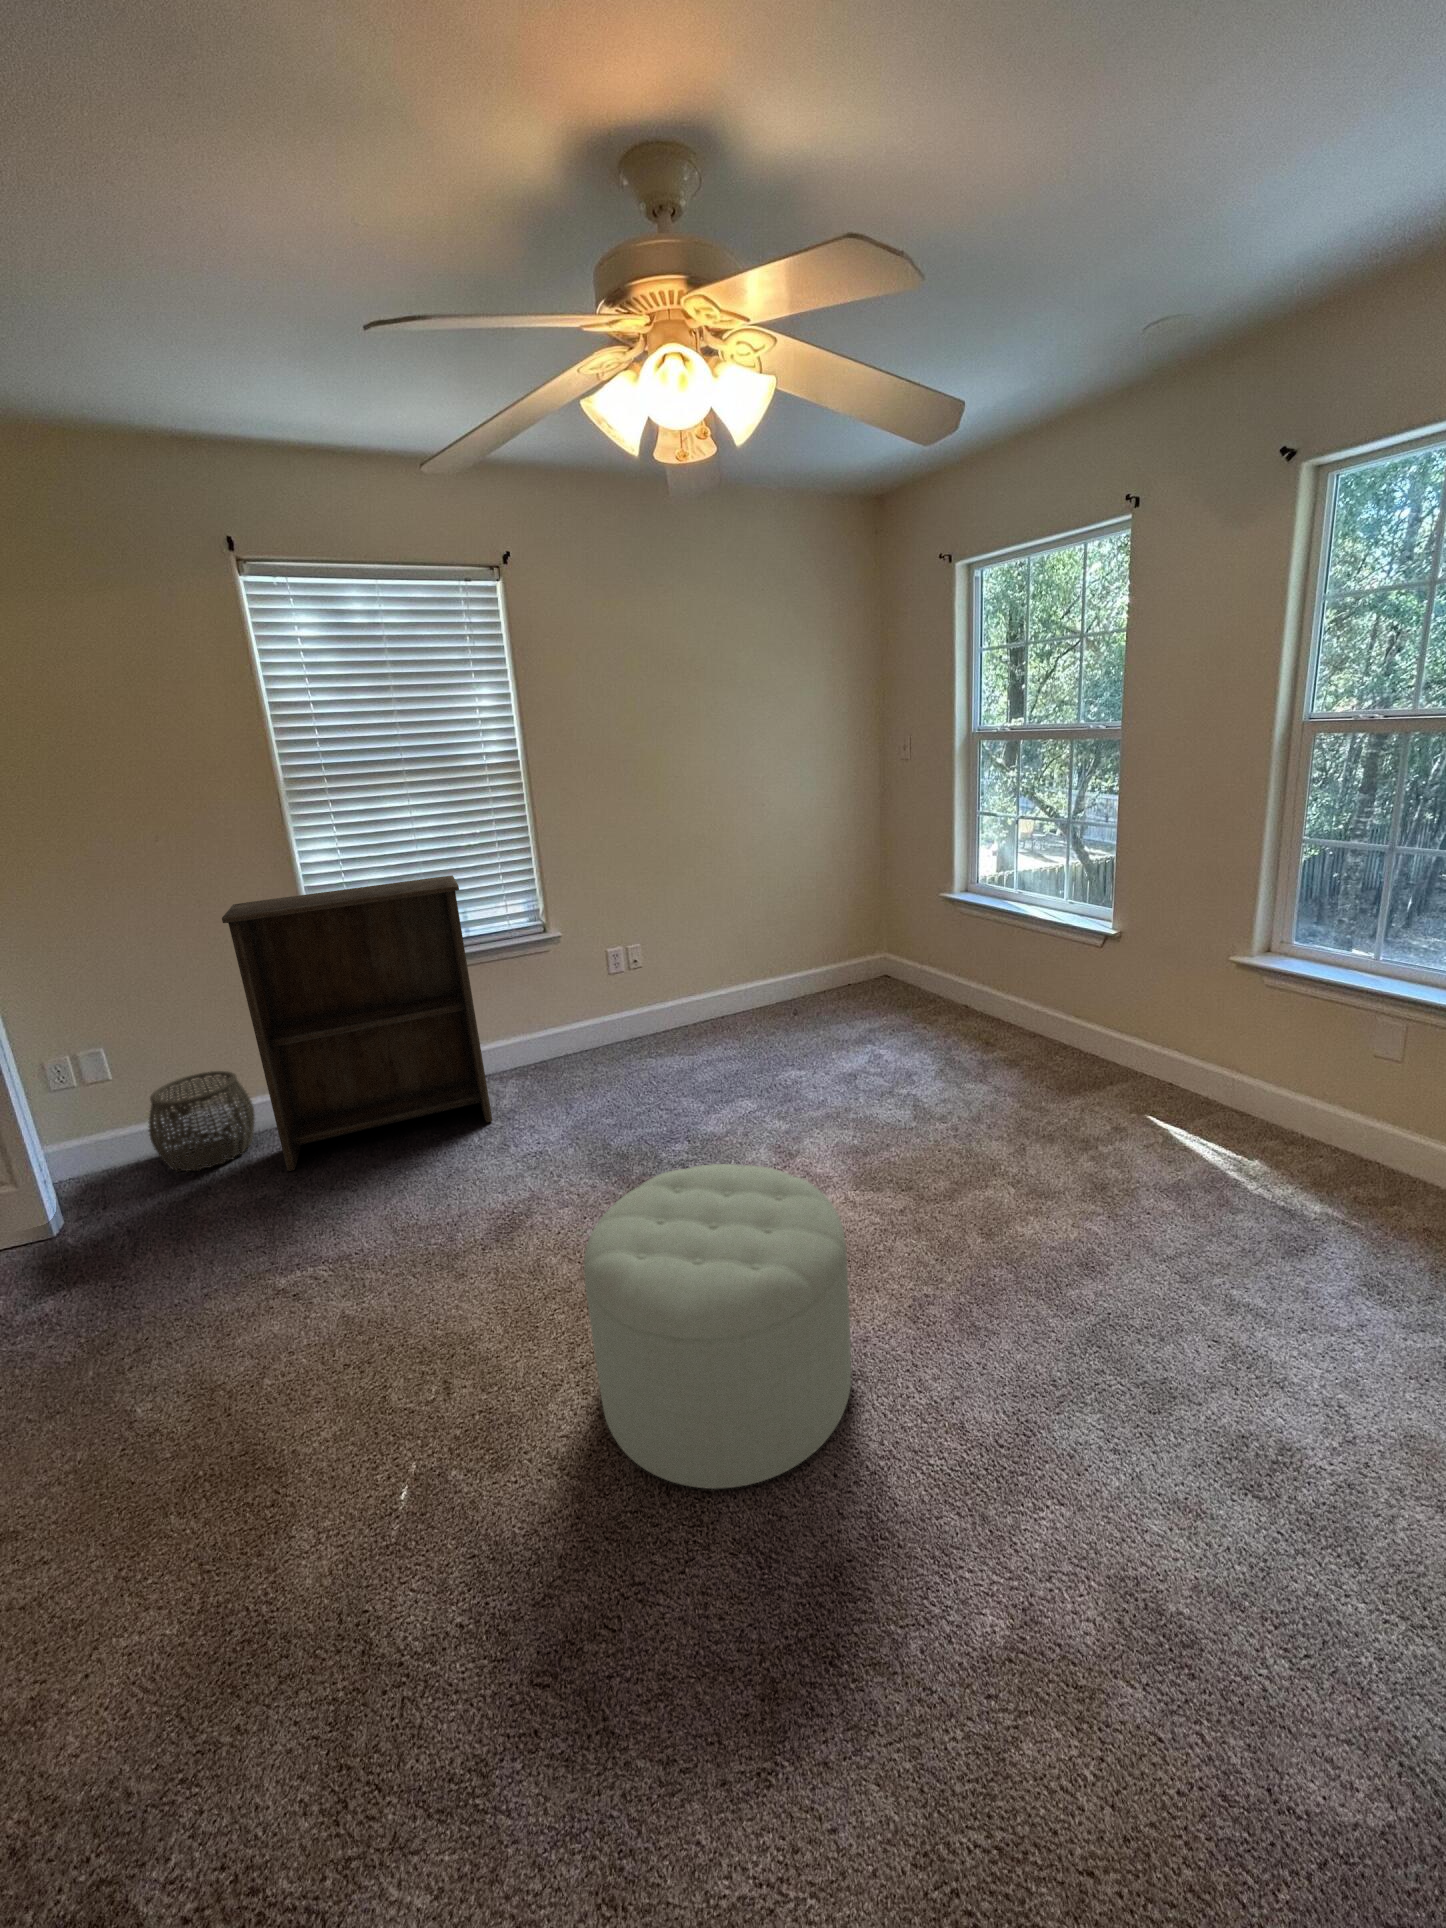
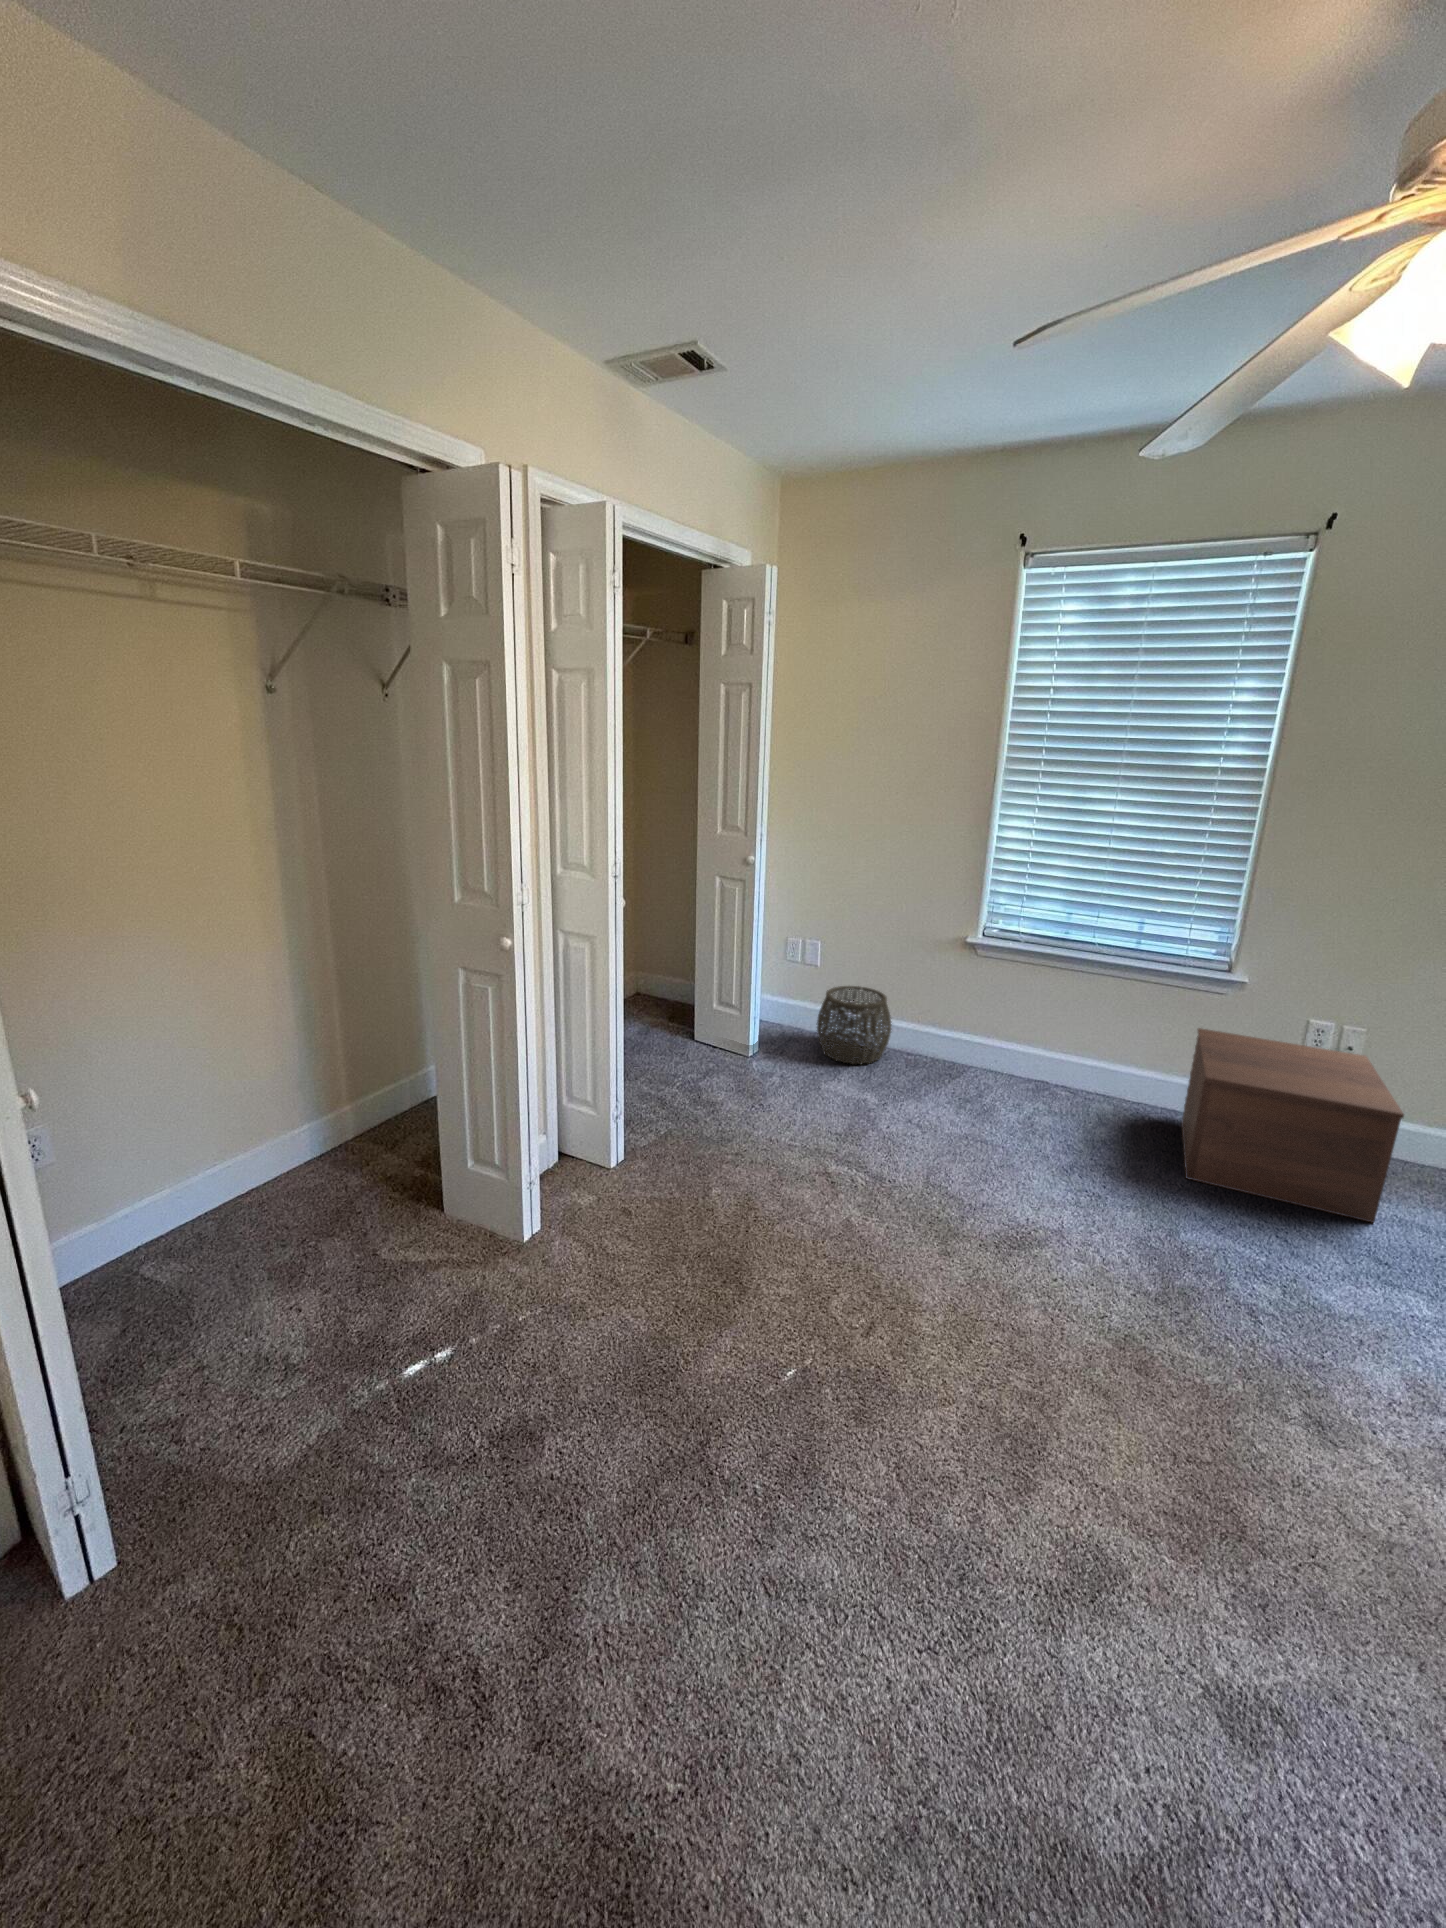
bookshelf: present [222,875,492,1171] -> none [887,857,1126,1144]
nightstand: none [538,960,698,1102] -> present [1181,1028,1404,1223]
ottoman: present [584,1164,851,1489] -> none [952,1274,1340,1722]

